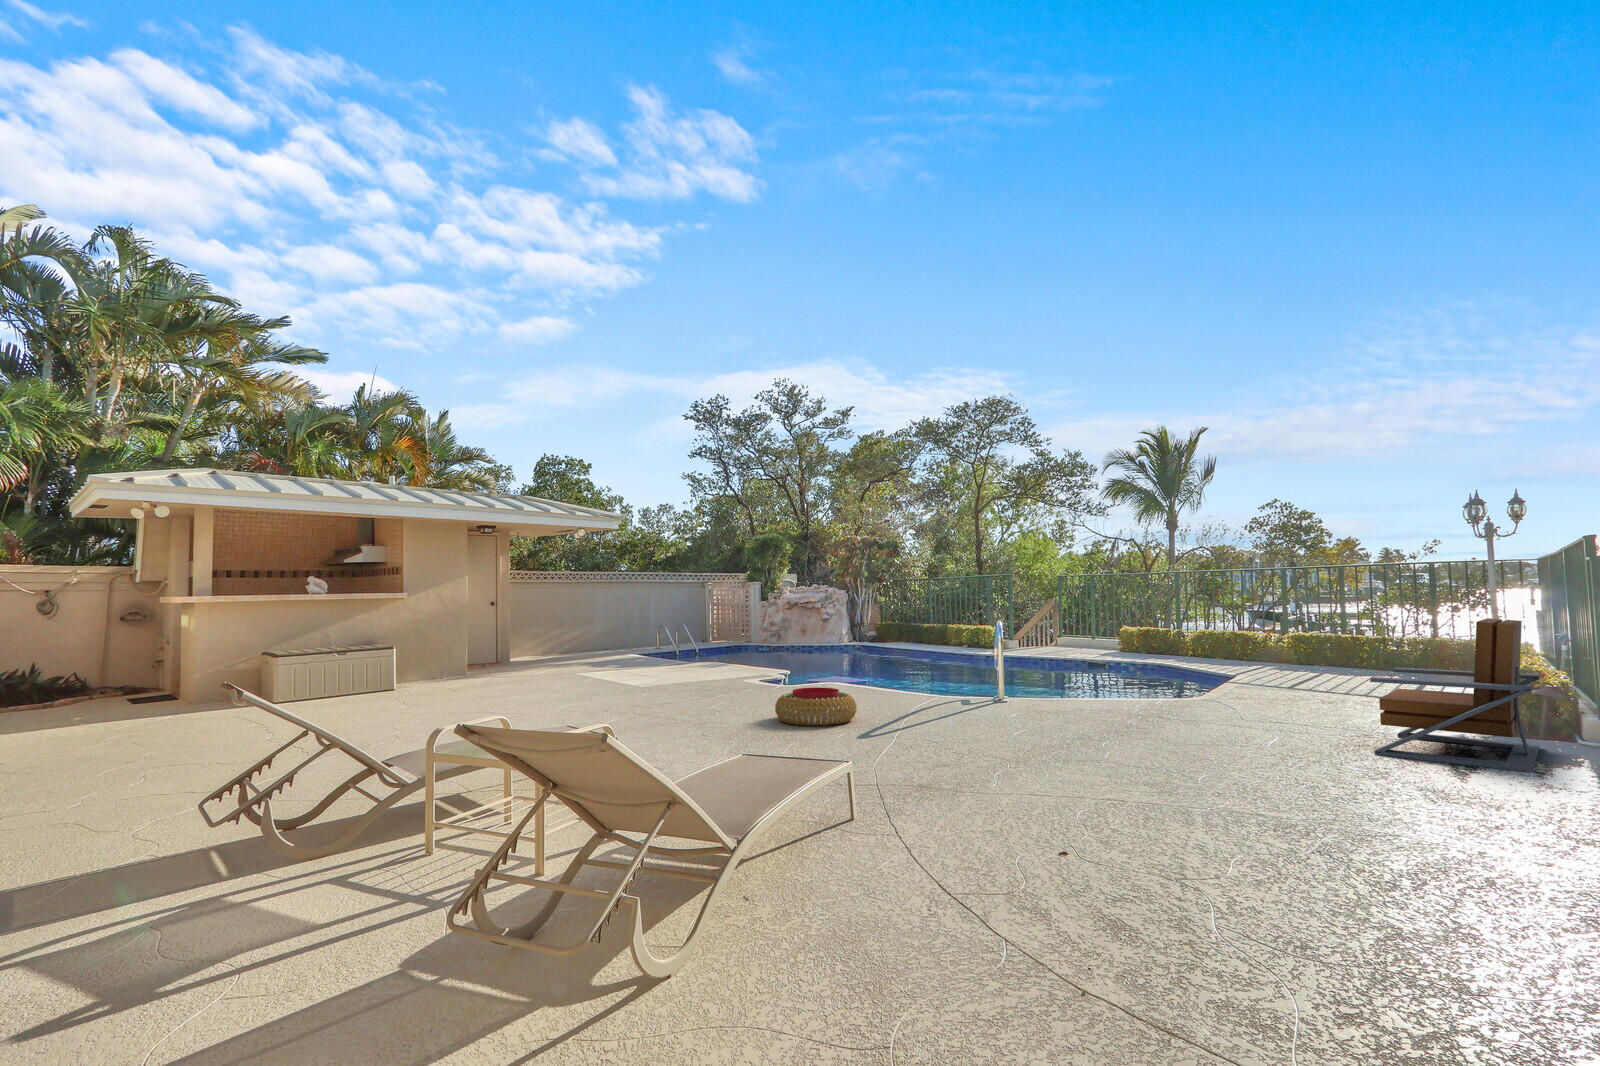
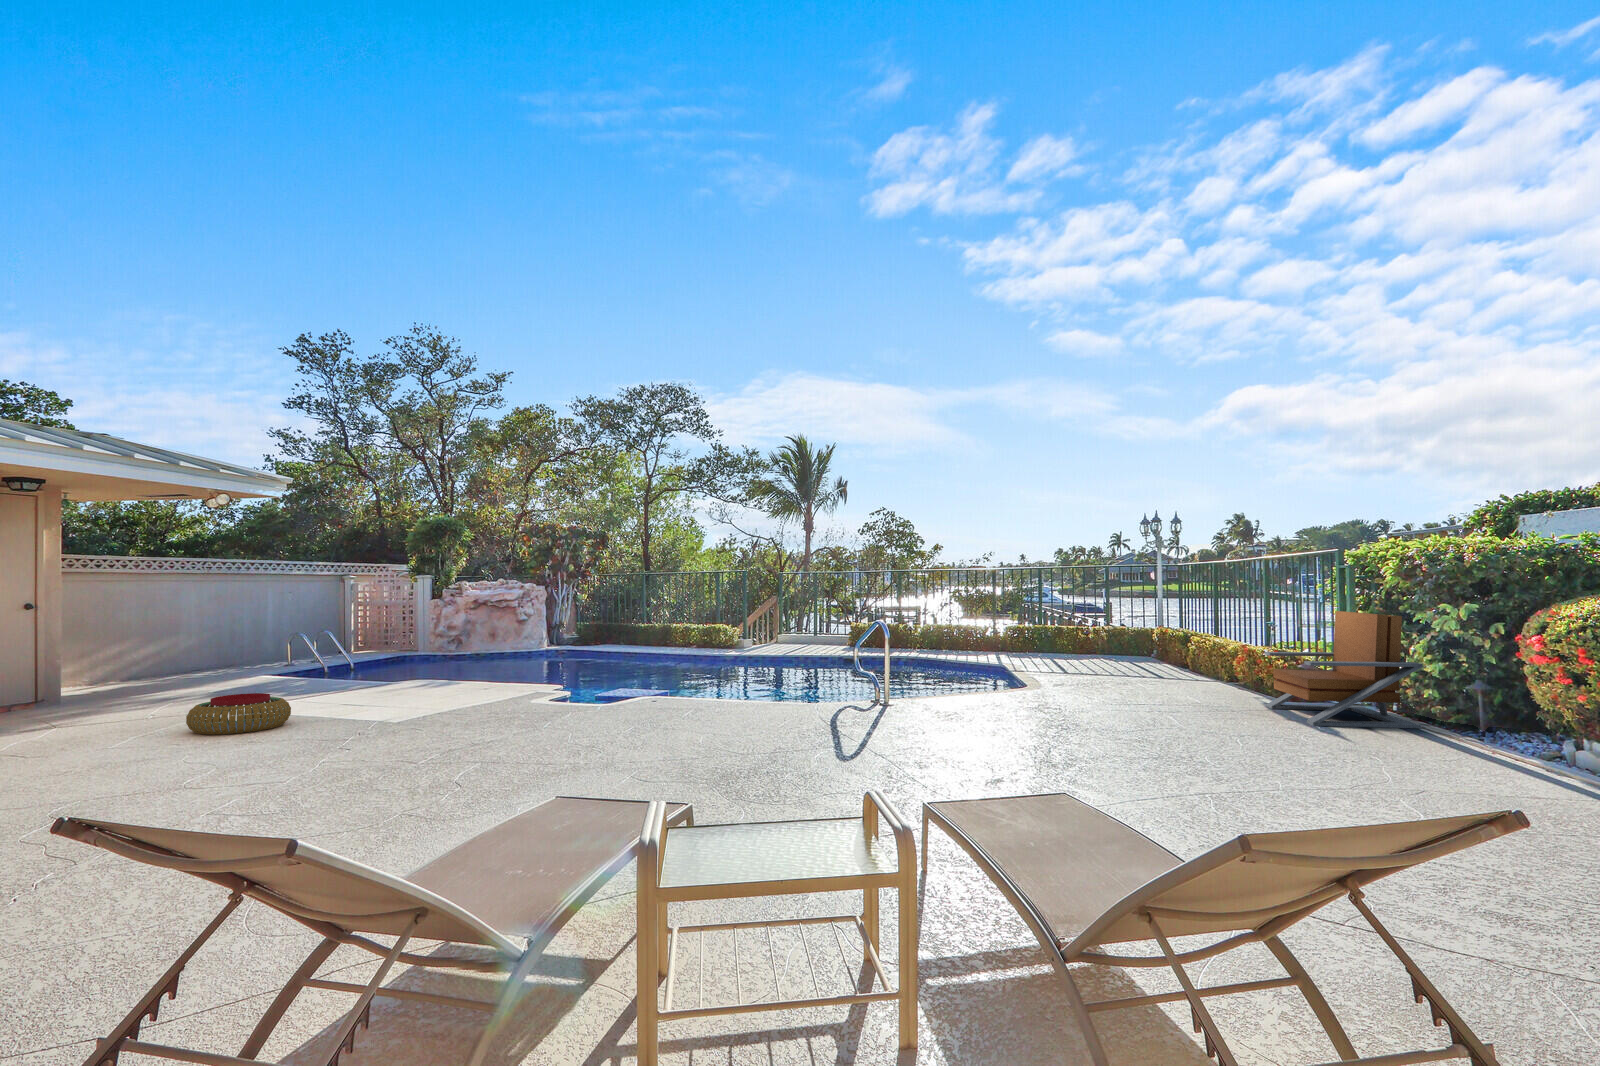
pouf: present [775,687,857,726] -> present [186,693,291,735]

